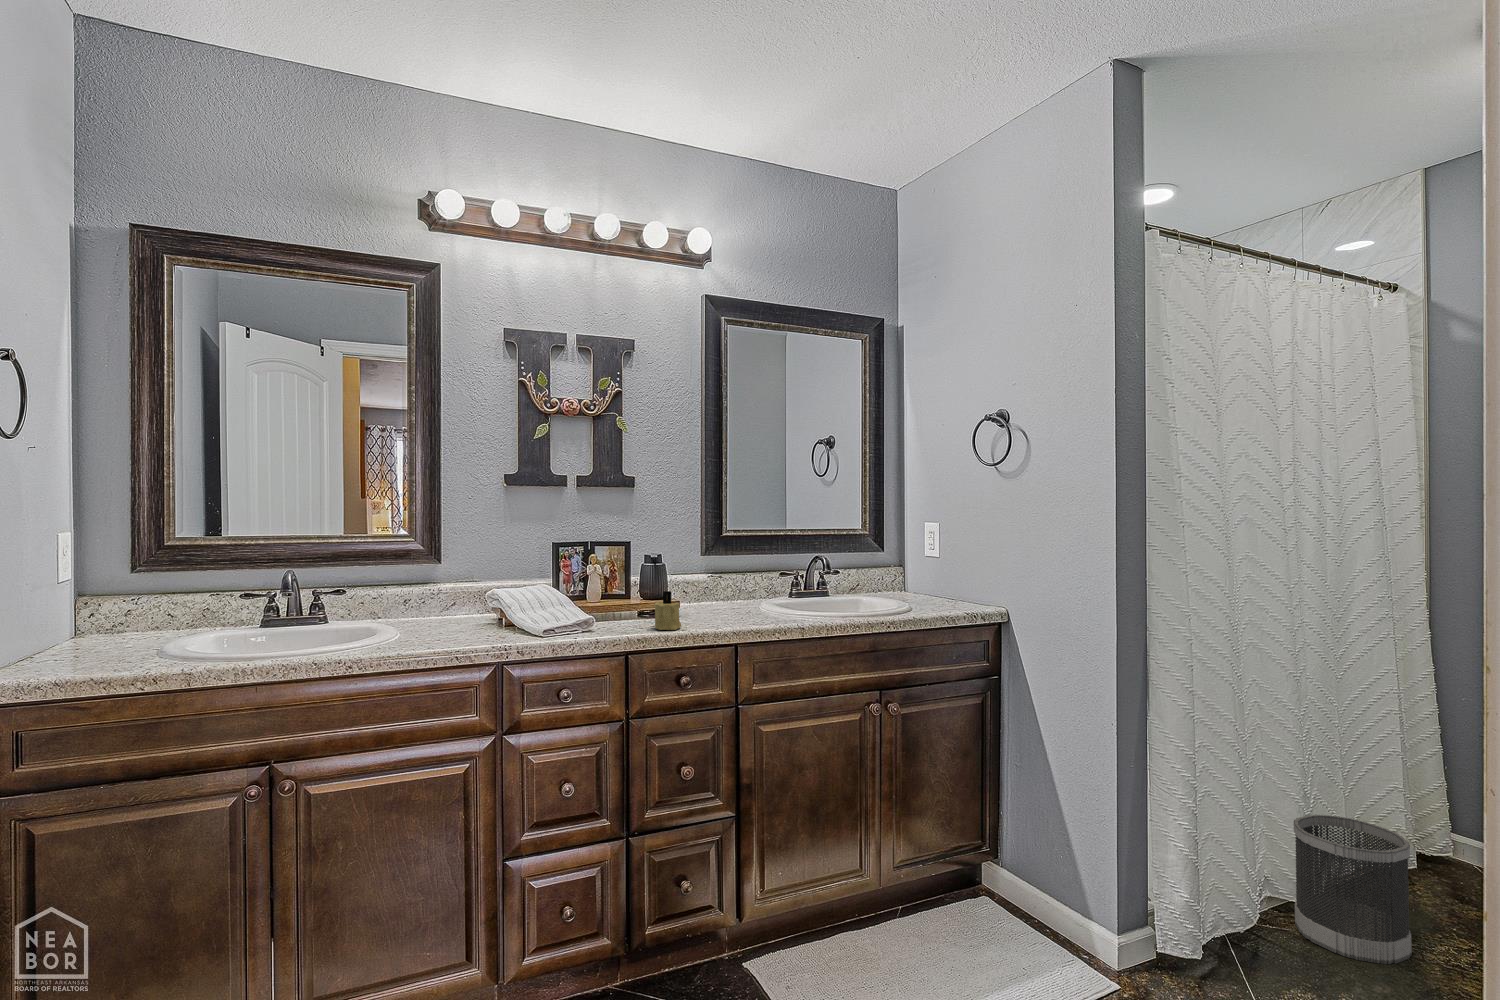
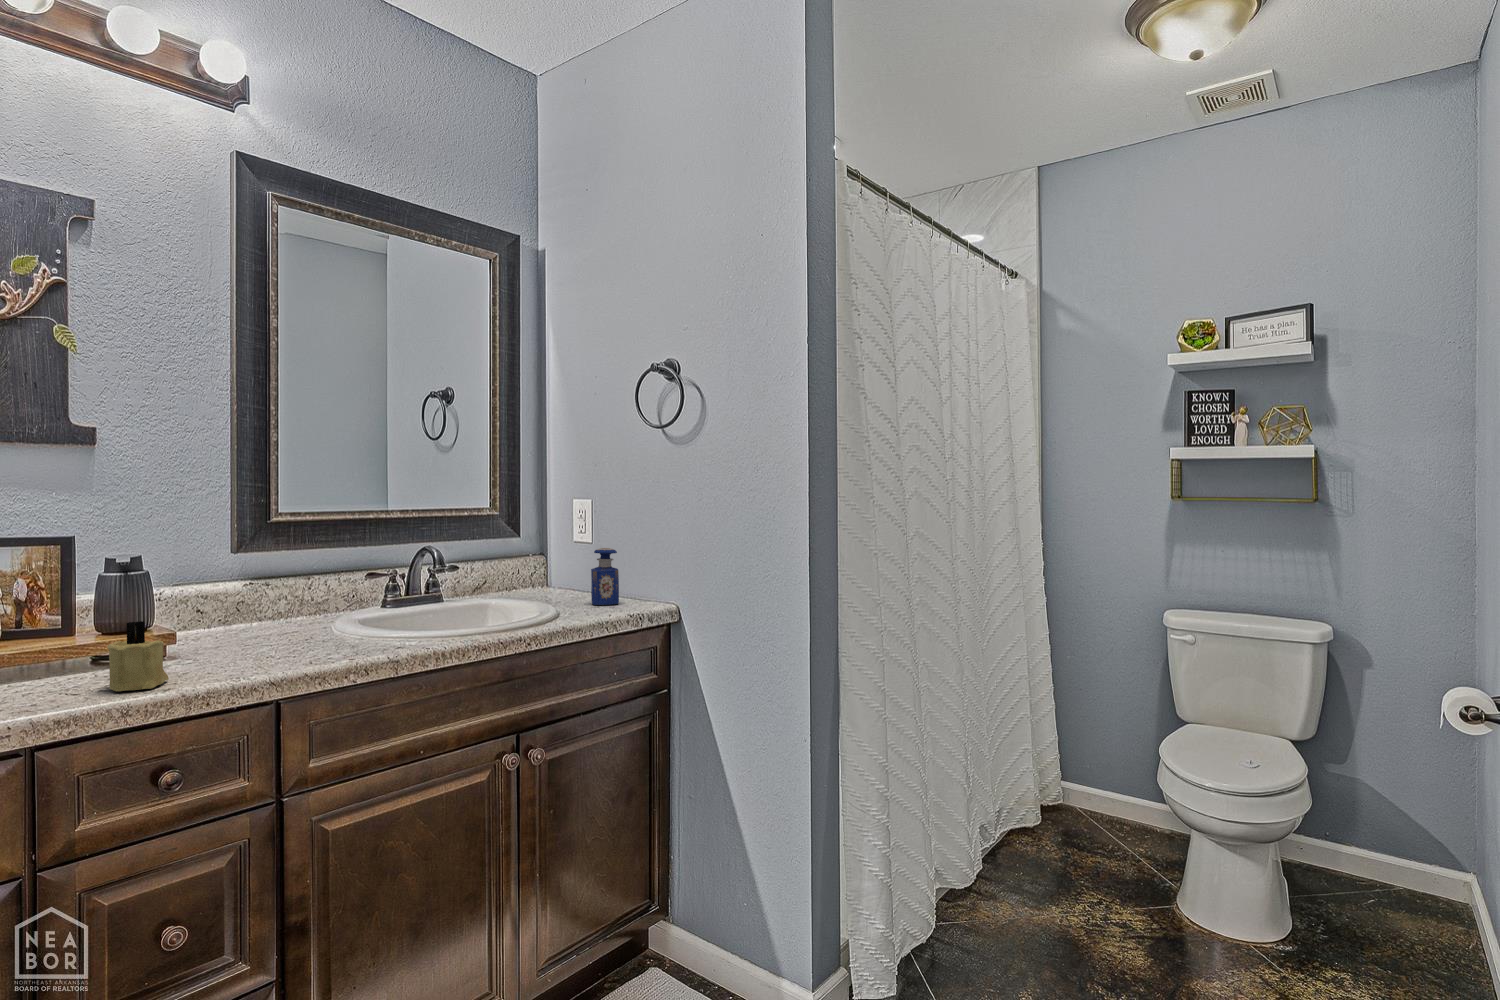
perfume bottle: none [938,560,959,605] -> present [591,548,619,605]
wastebasket: present [1294,815,1412,964] -> none [962,795,1062,945]

